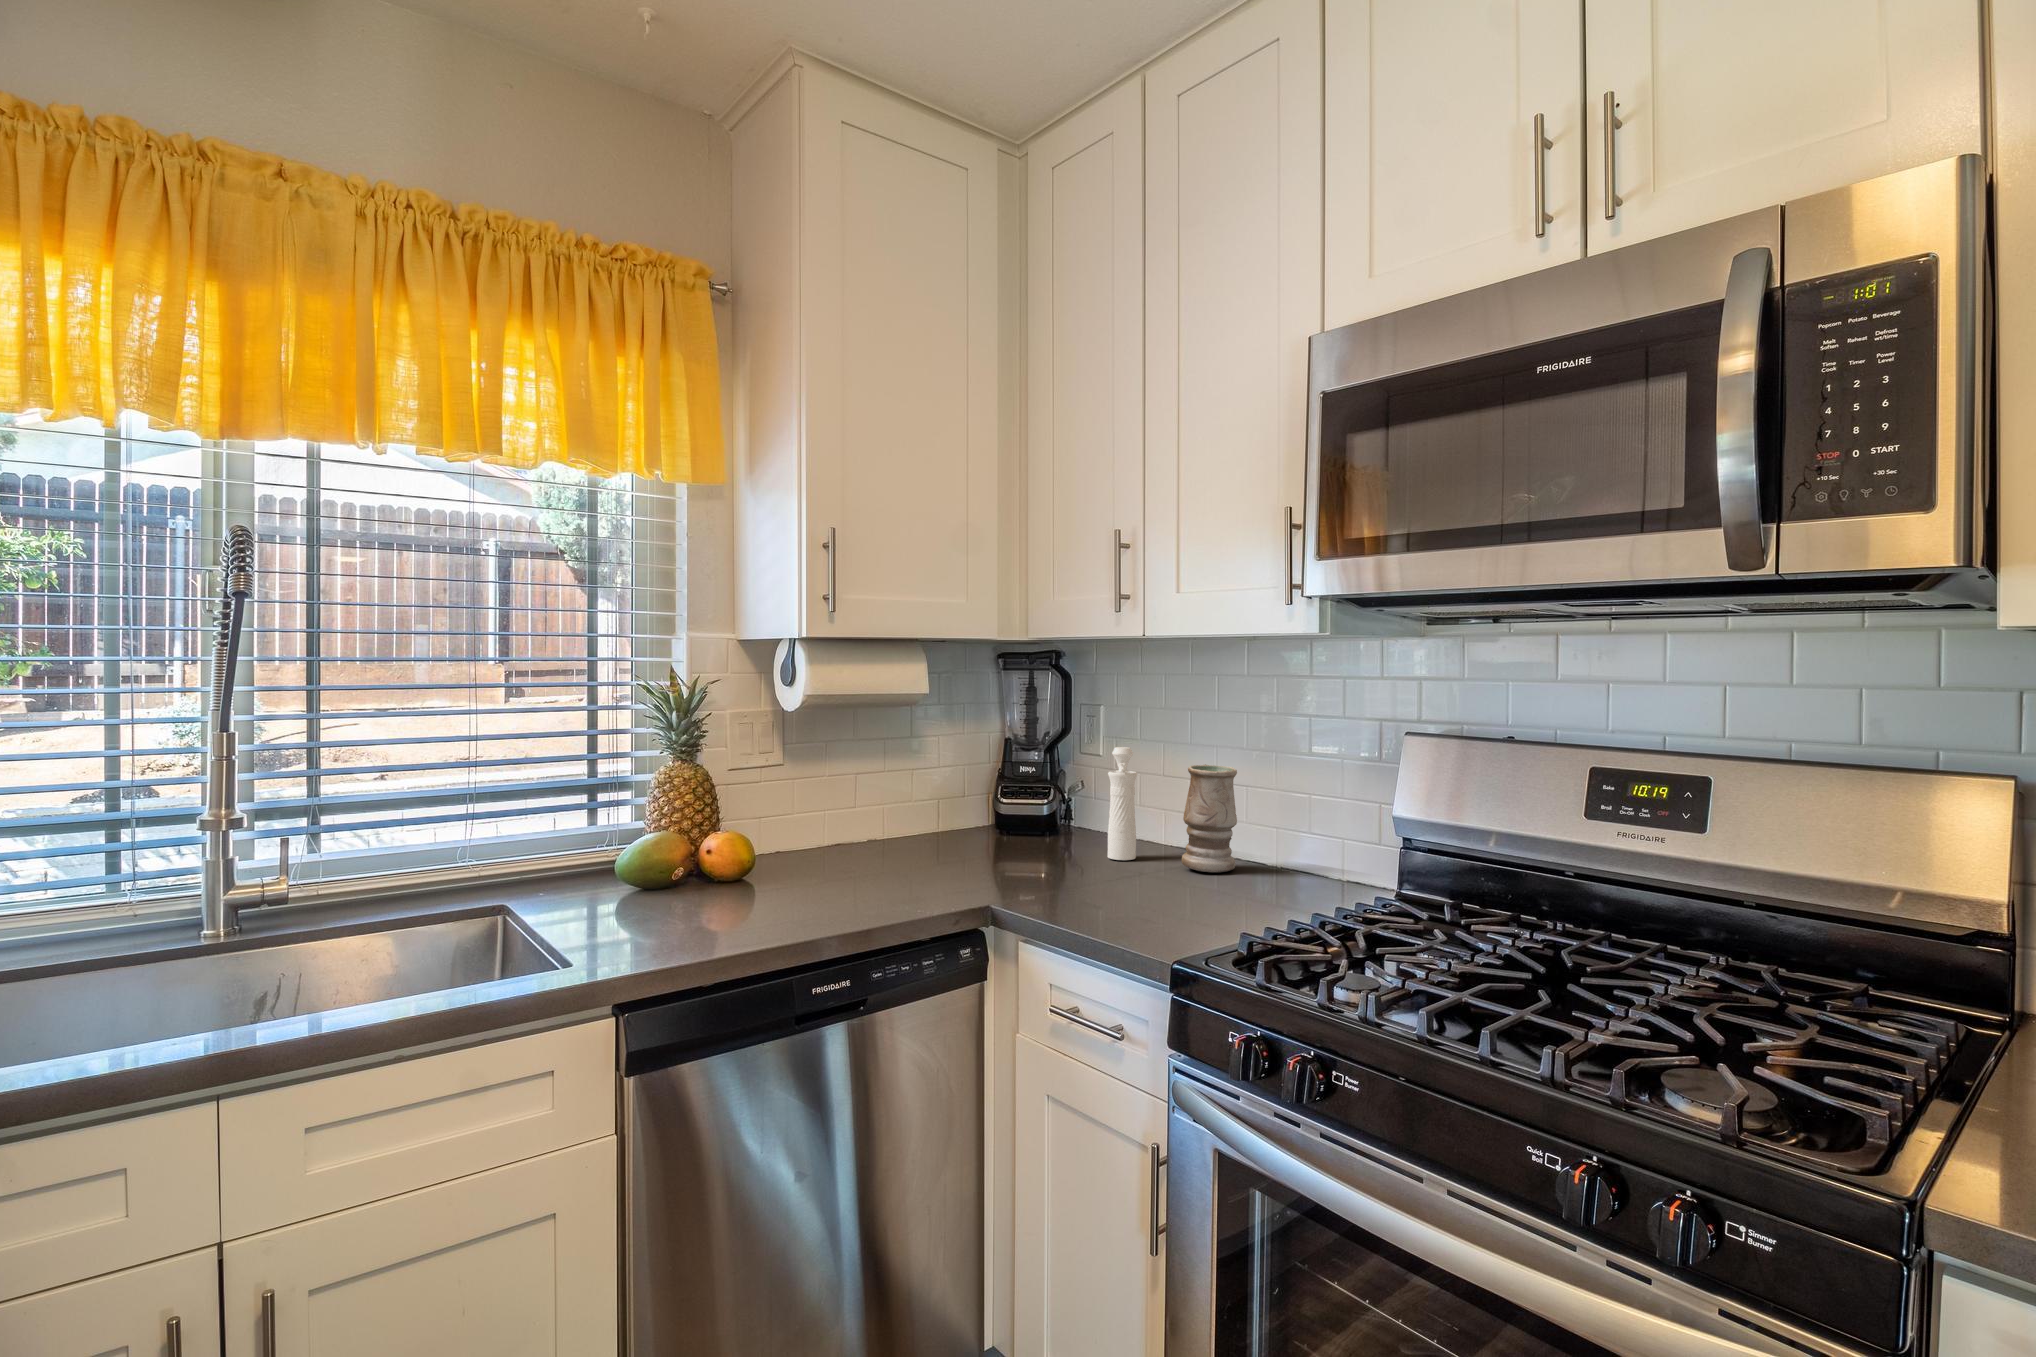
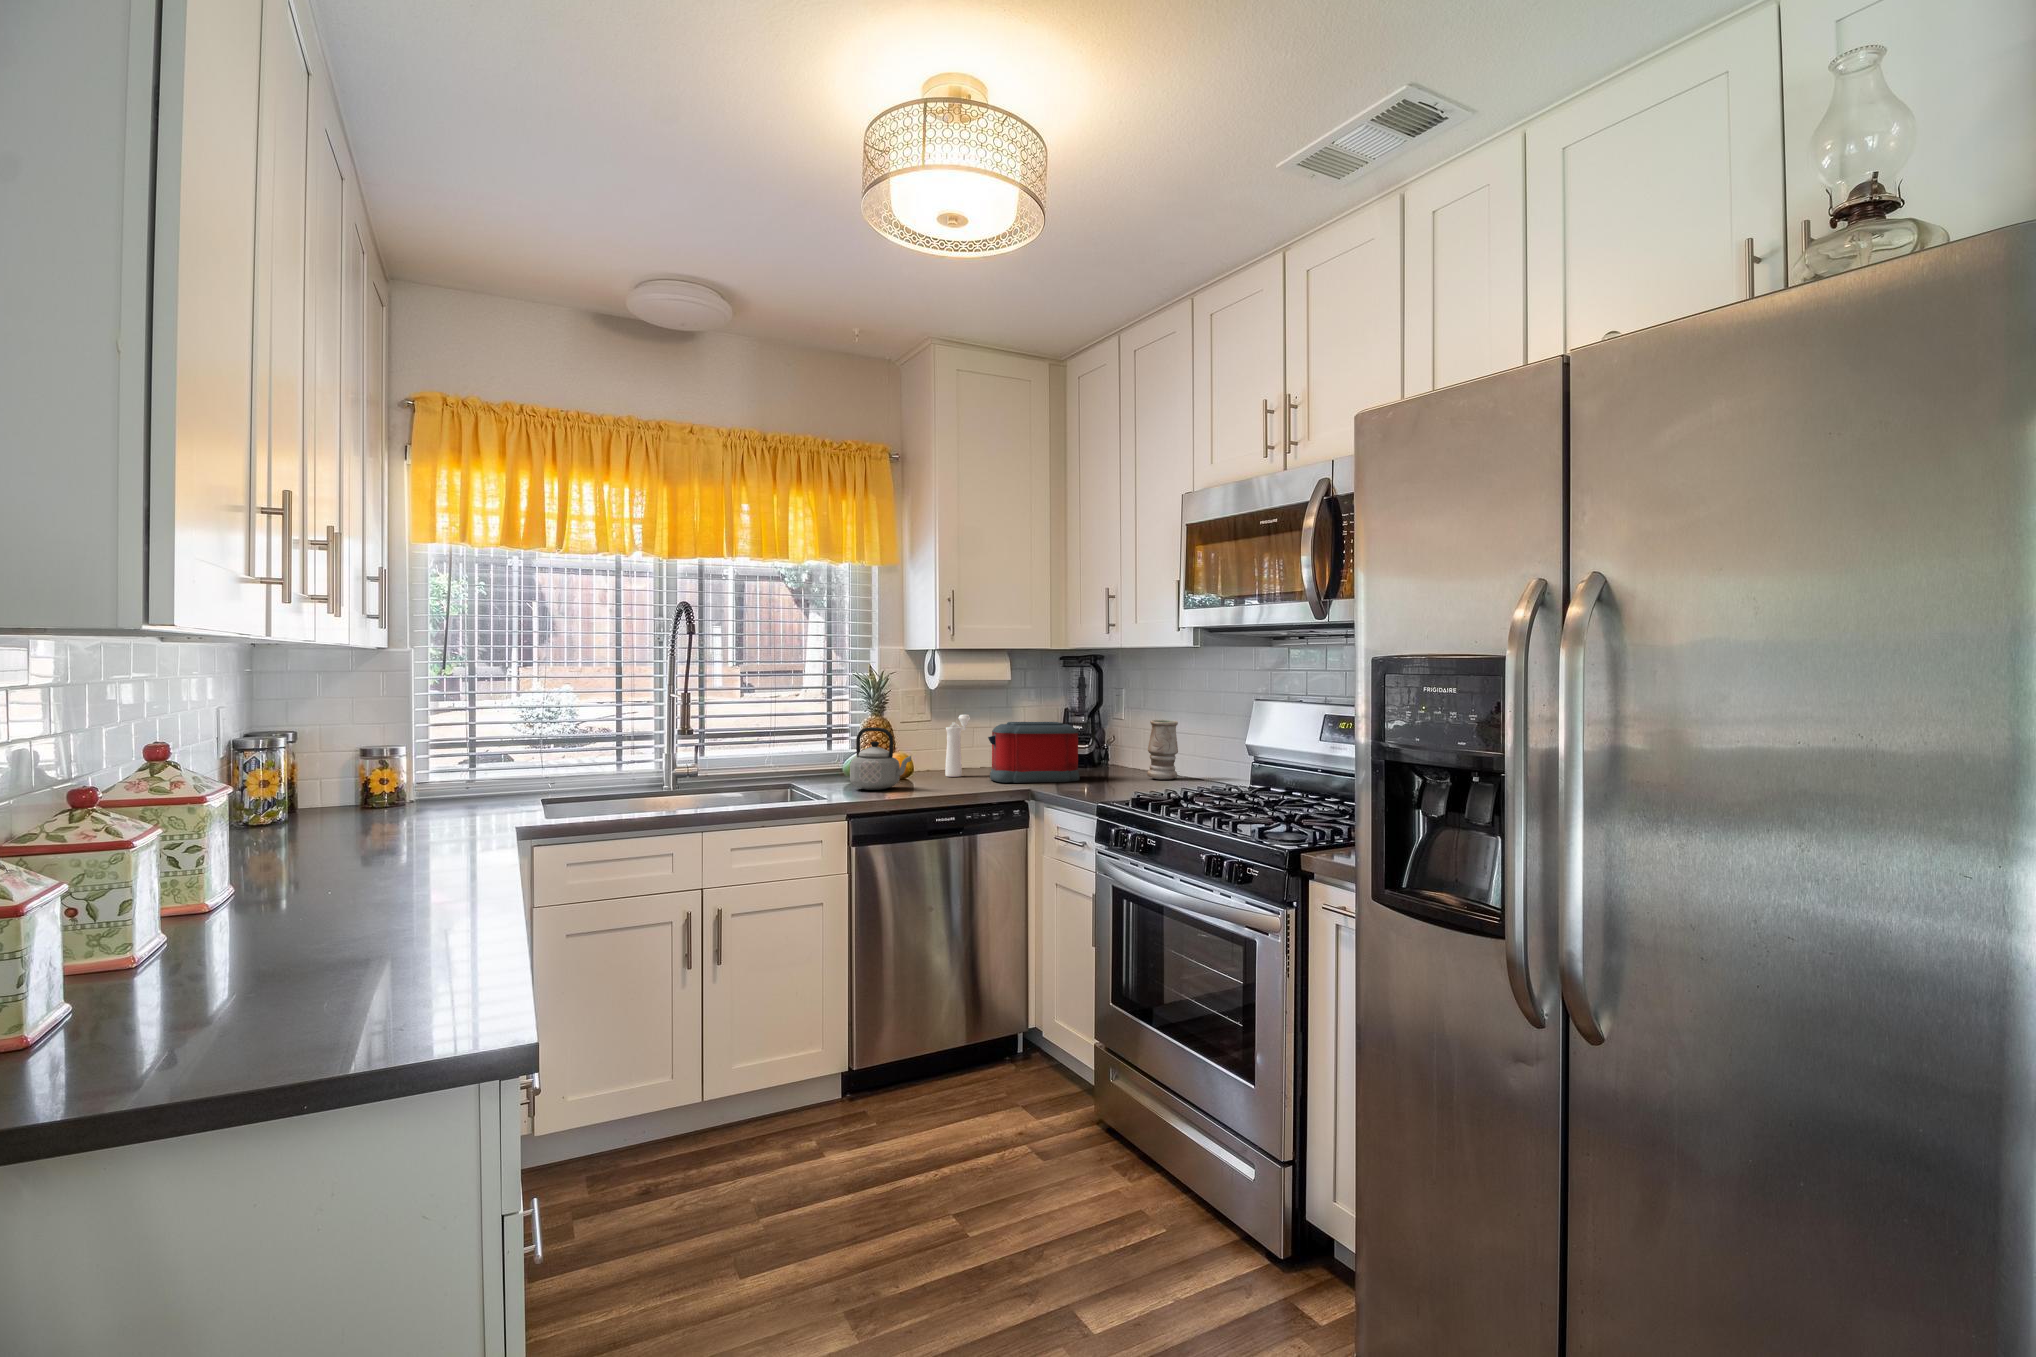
pepper mill: present [1108,747,1137,860] -> present [945,715,970,777]
toaster: none [899,769,1064,889] -> present [988,722,1080,783]
teapot: none [628,794,757,922] -> present [850,727,911,790]

